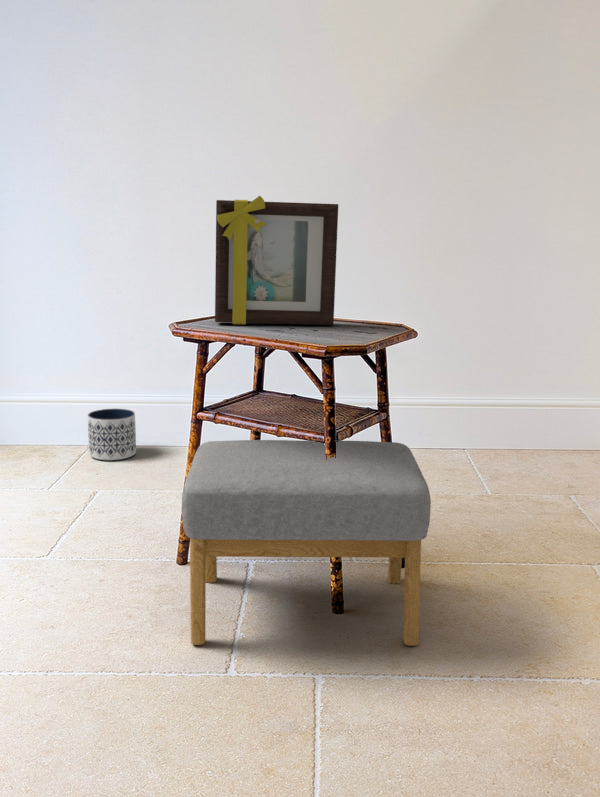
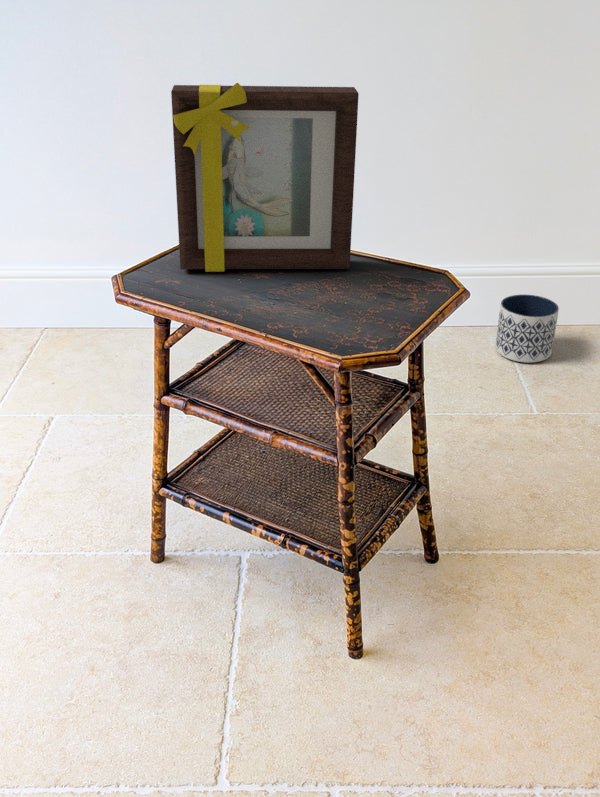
planter: present [88,409,136,460] -> present [495,295,559,363]
footstool: present [182,440,431,646] -> none [139,435,490,733]

